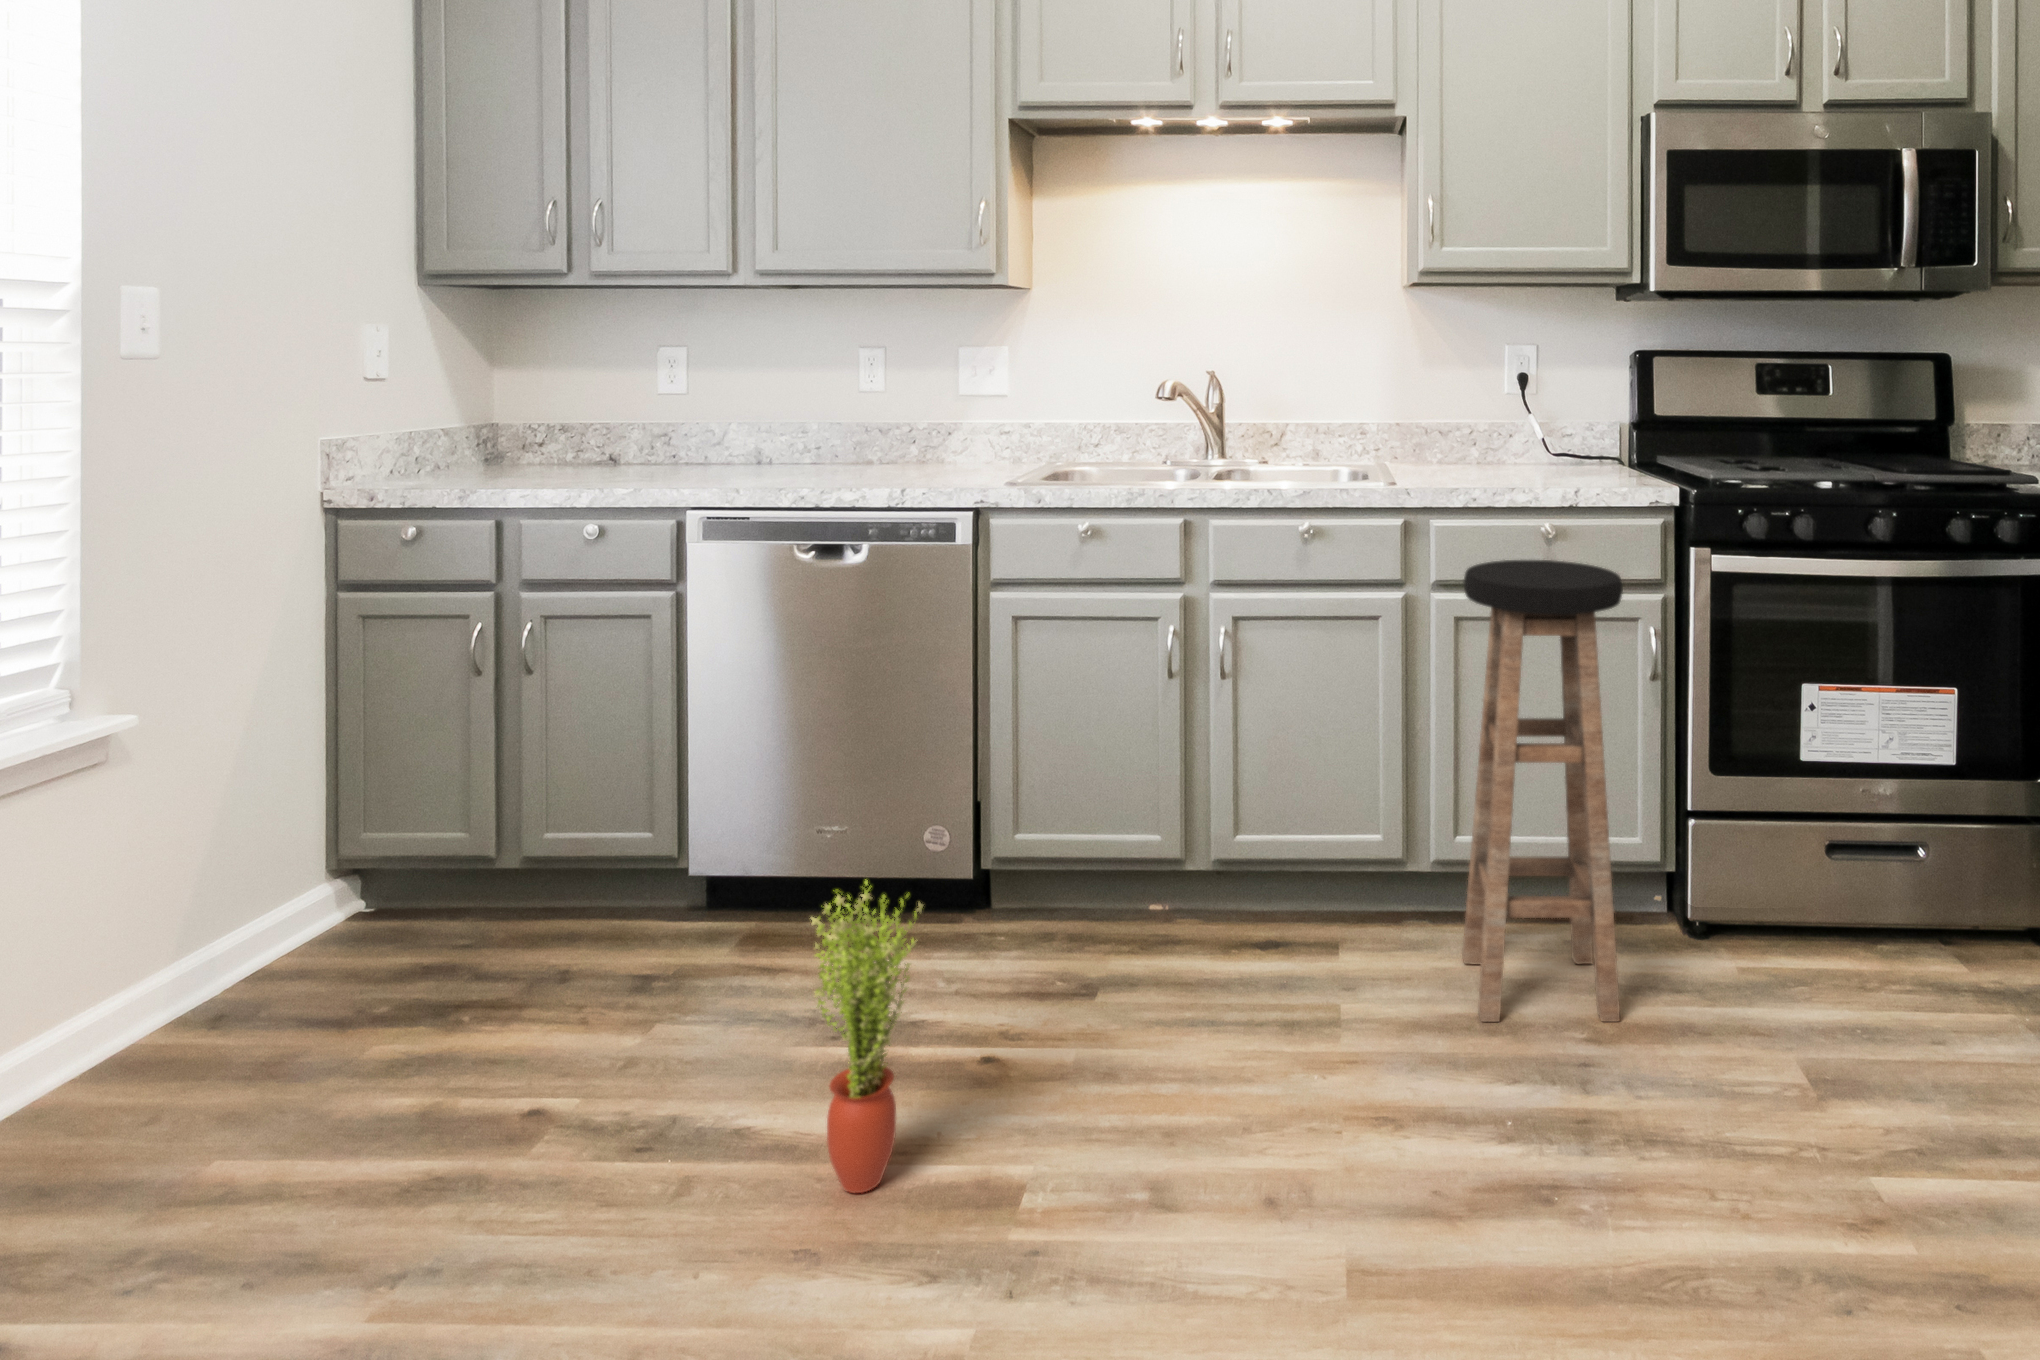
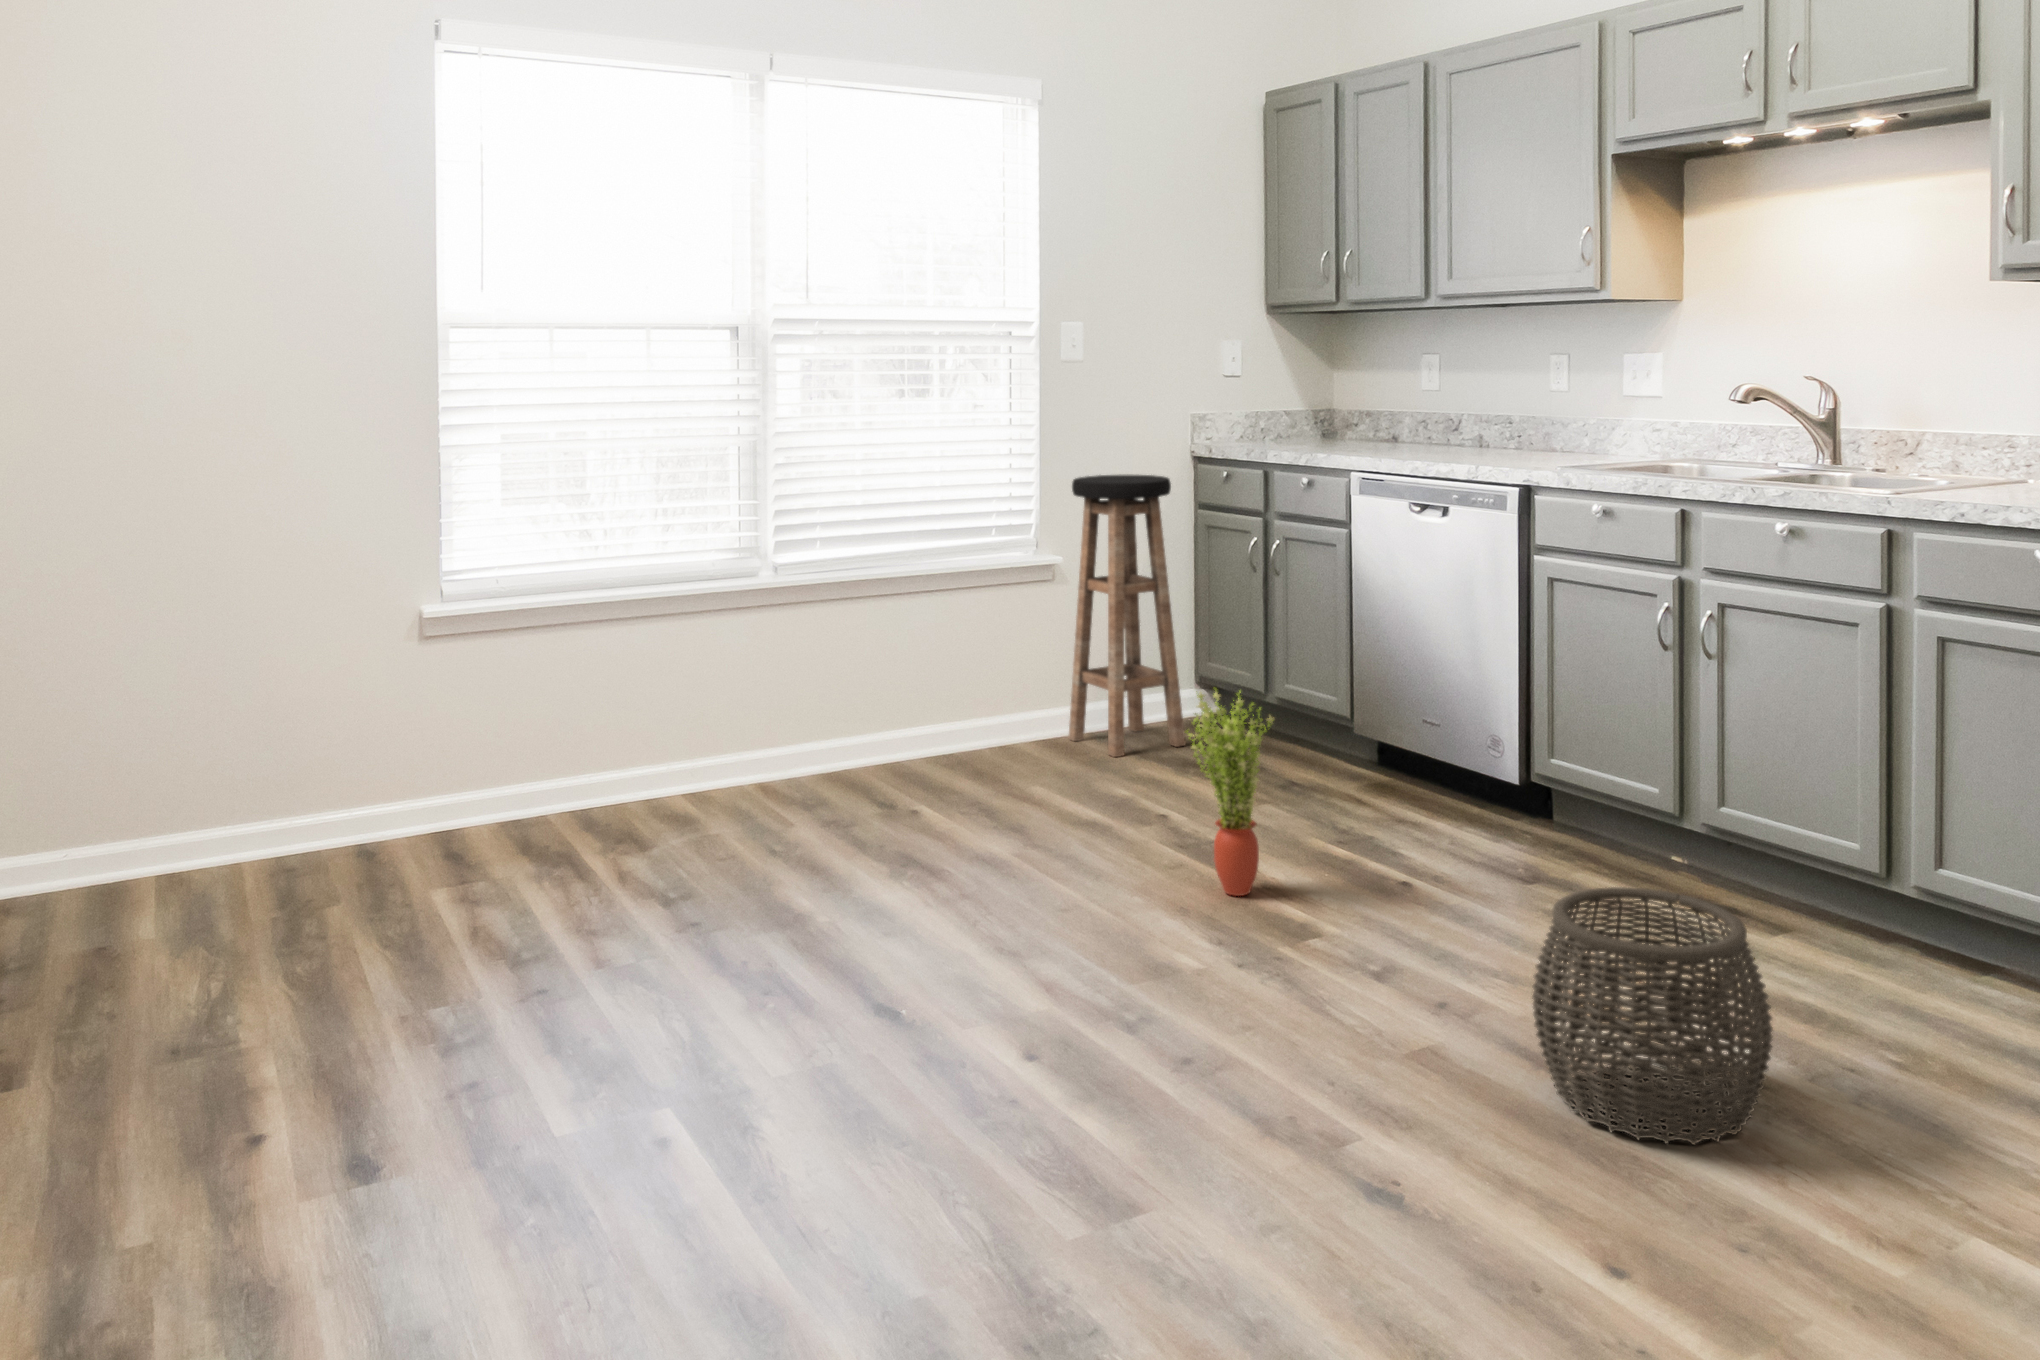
bar stool: present [1462,560,1623,1022] -> present [1069,475,1185,757]
woven basket: none [1510,954,1760,1263] -> present [1532,887,1773,1145]

